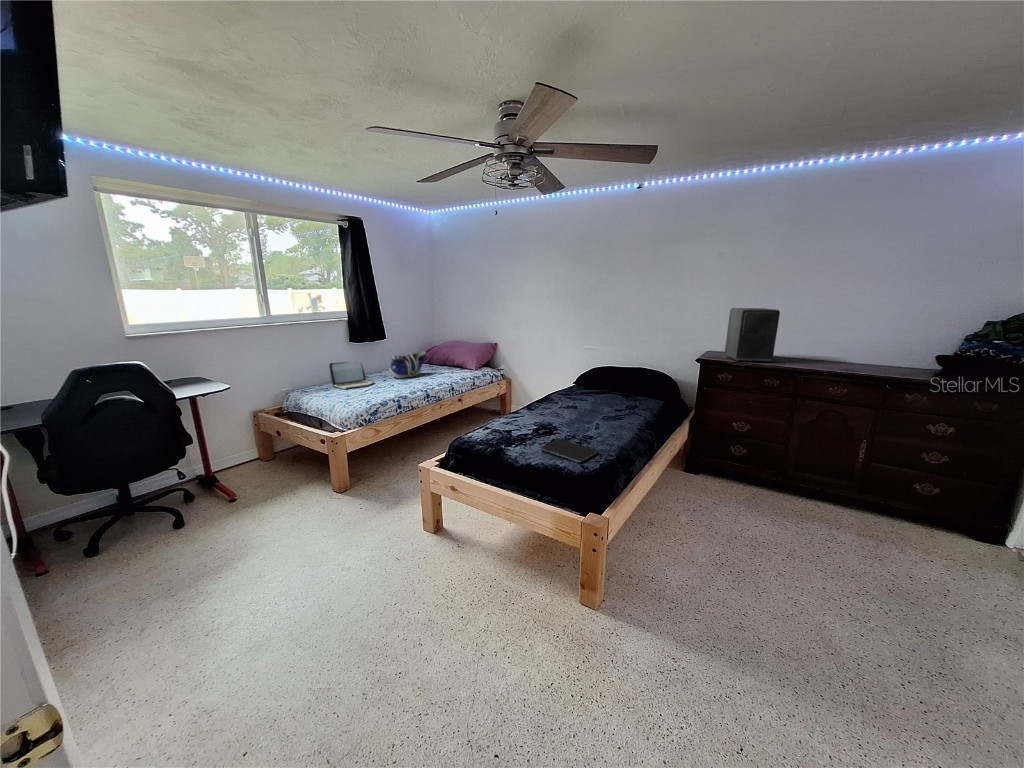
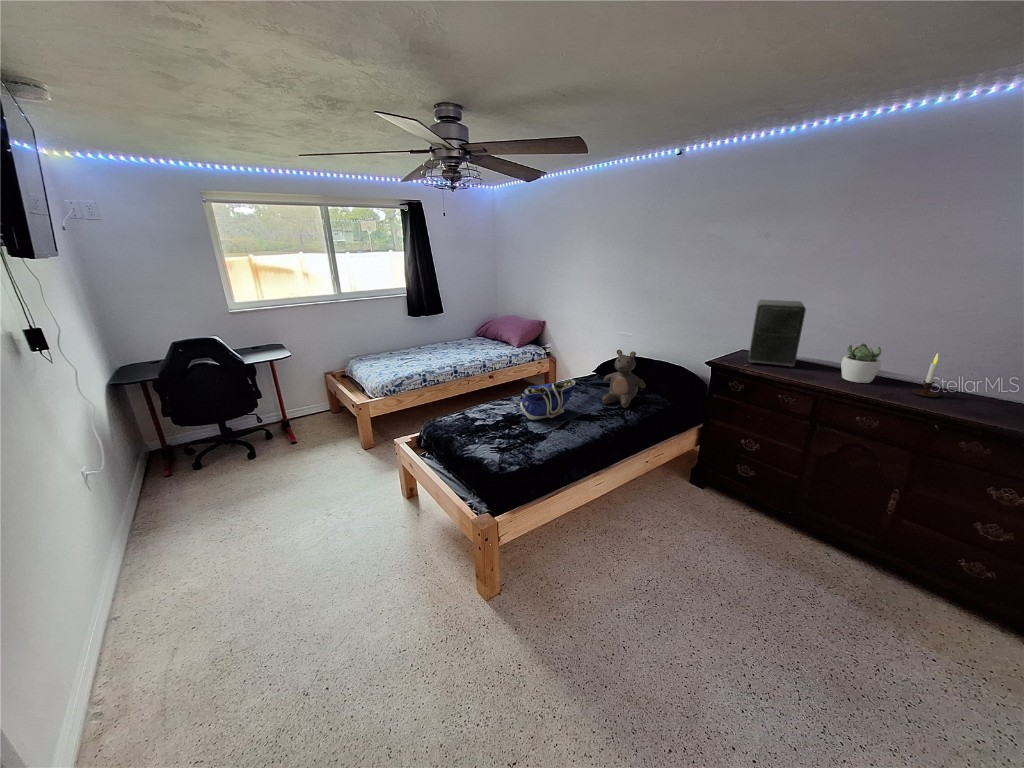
succulent plant: none [812,338,843,369] -> present [841,344,881,383]
candle: none [872,339,898,374] -> present [912,353,948,397]
tote bag: present [389,351,426,378] -> present [520,379,576,420]
teddy bear: none [604,357,646,411] -> present [602,350,645,408]
laptop: present [329,362,373,389] -> none [383,335,420,360]
notebook: present [541,439,598,463] -> none [490,427,538,453]

